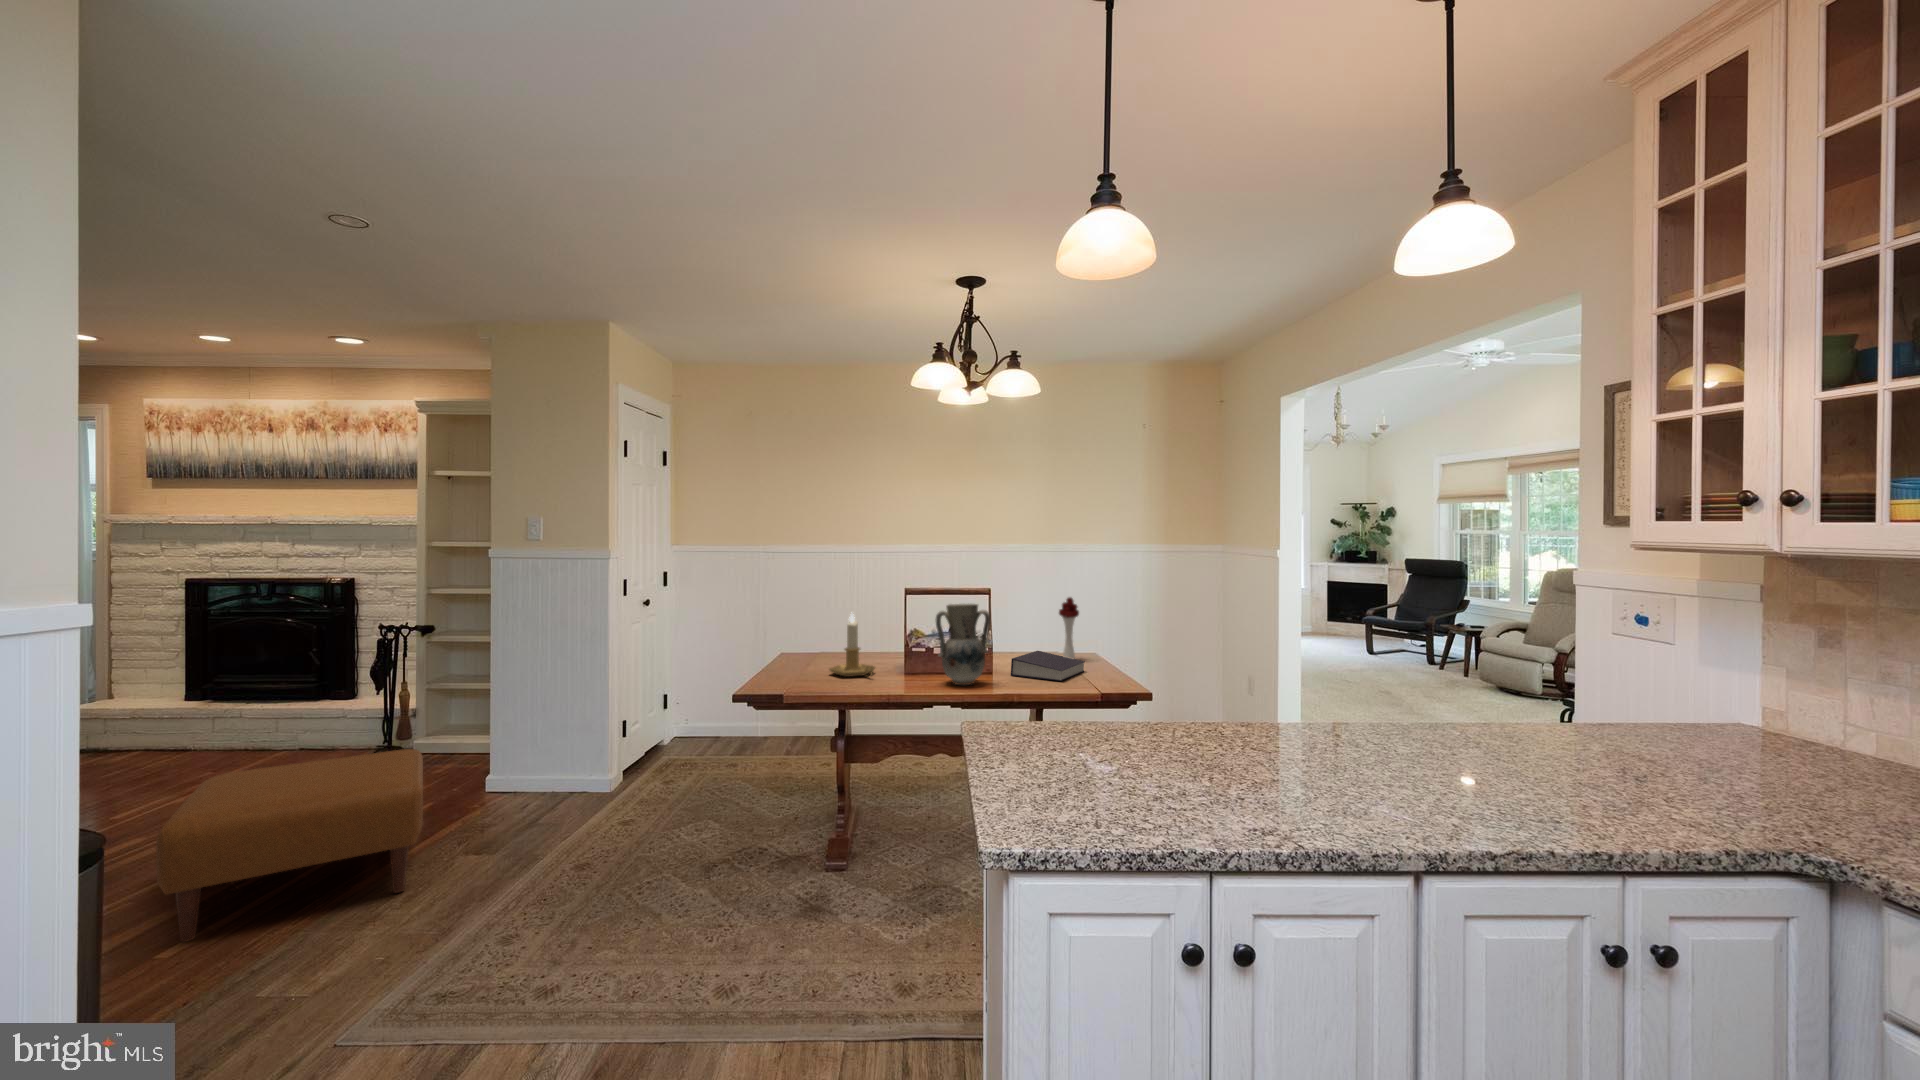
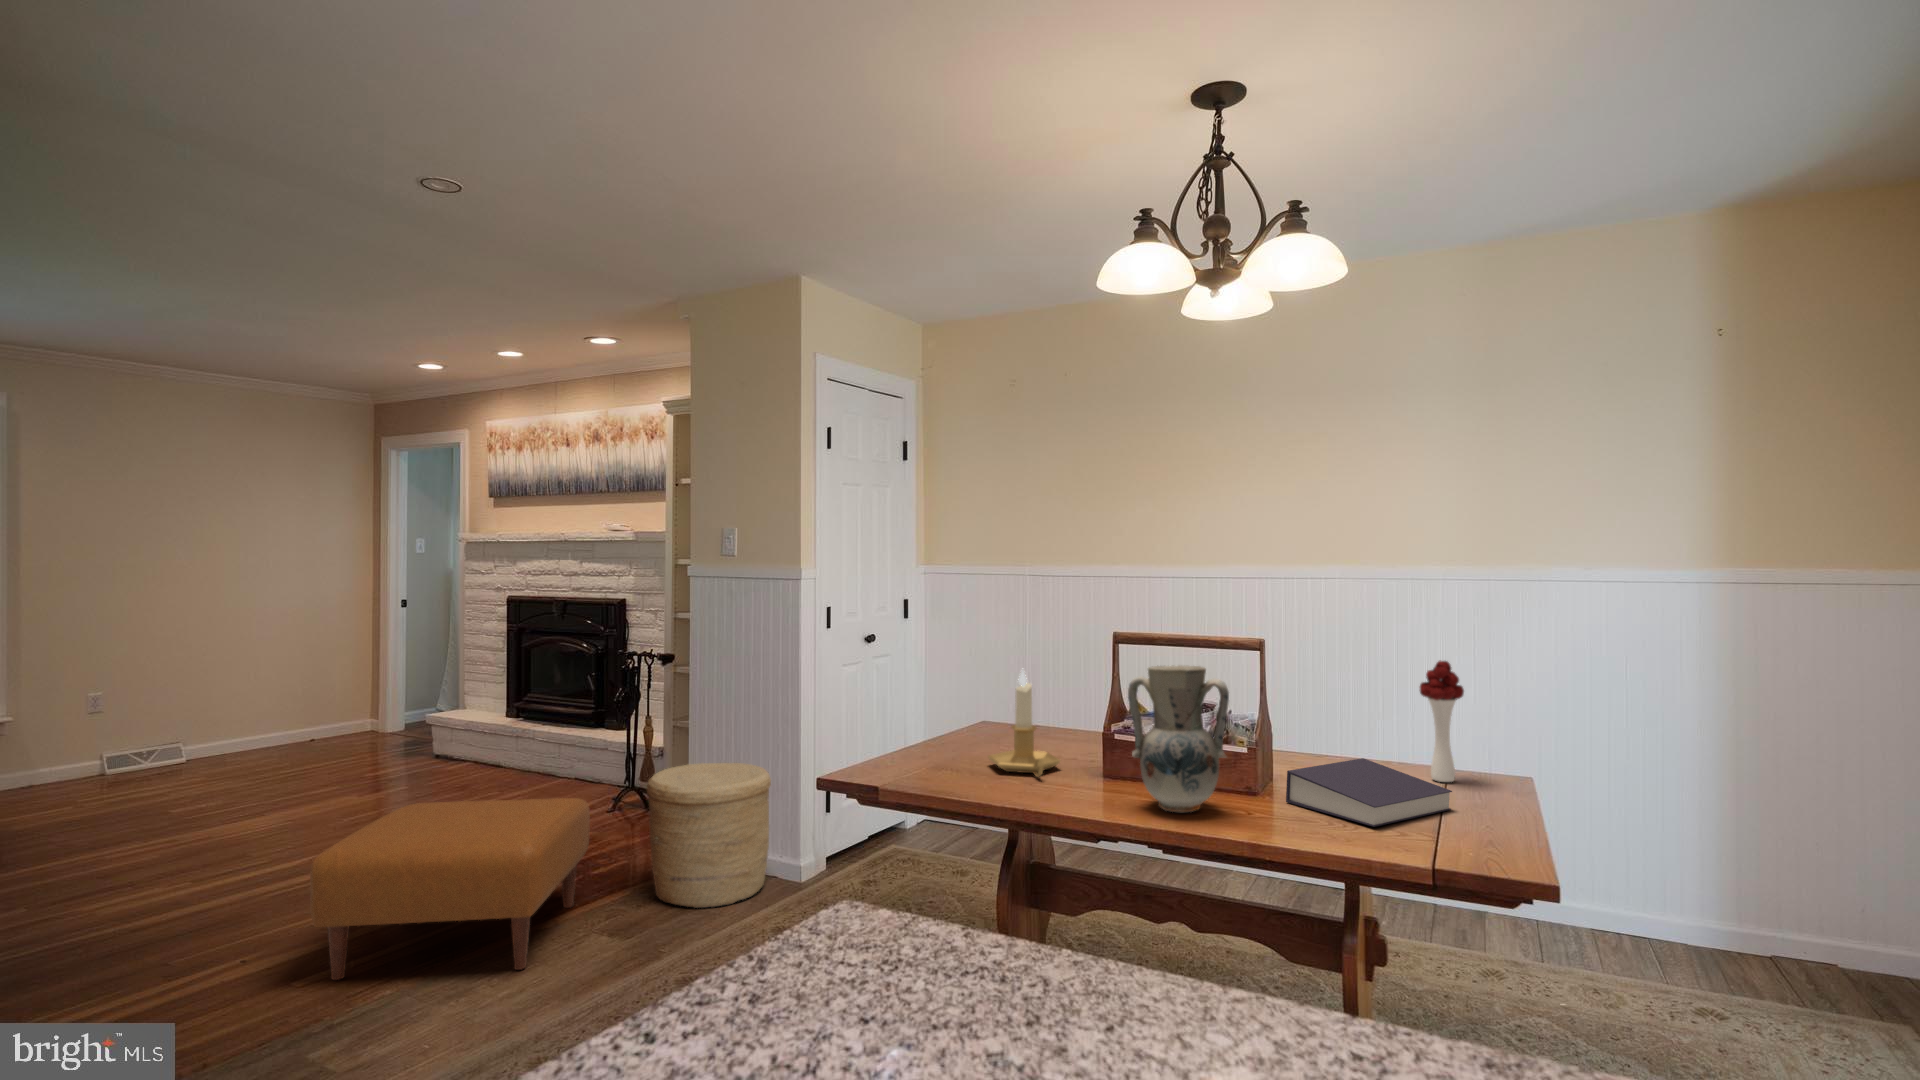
woven basket: none [475,707,589,825] -> present [647,763,771,908]

